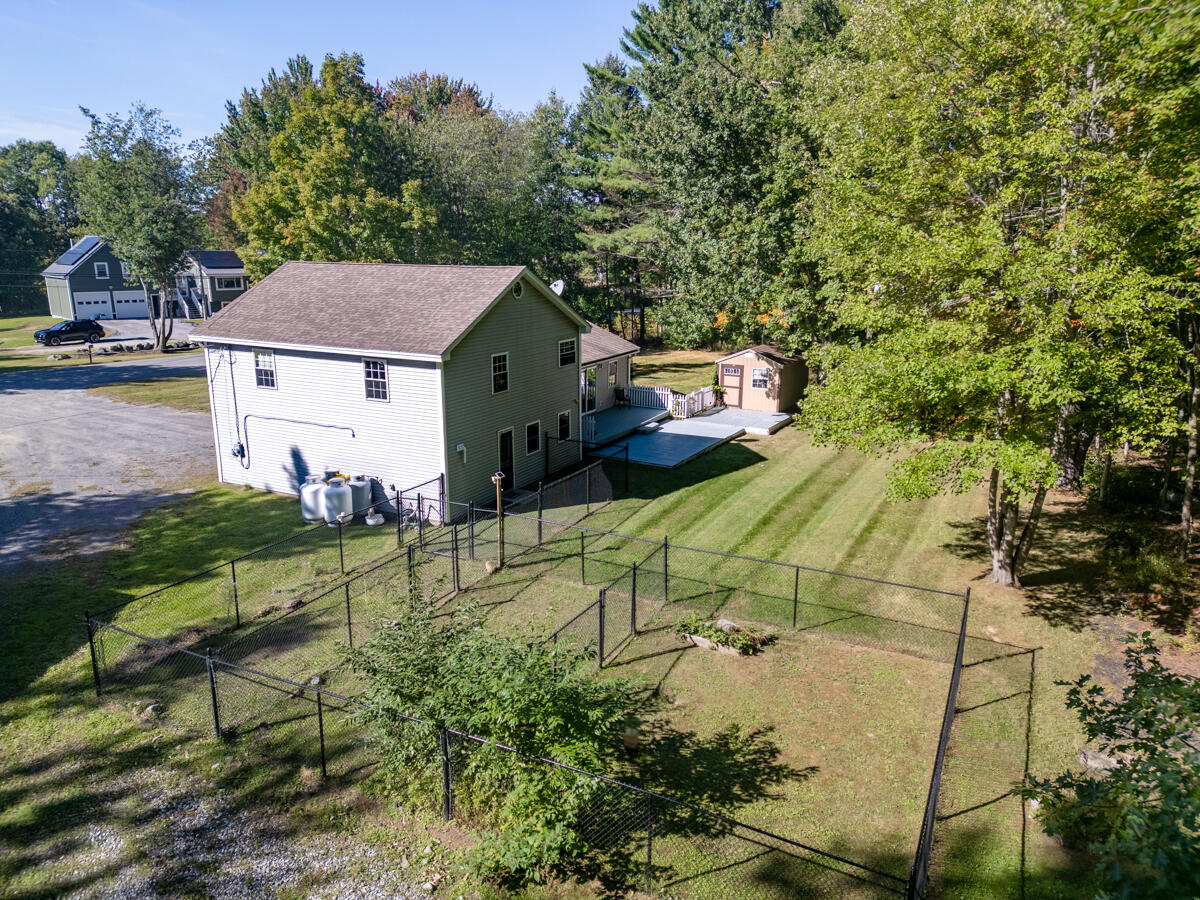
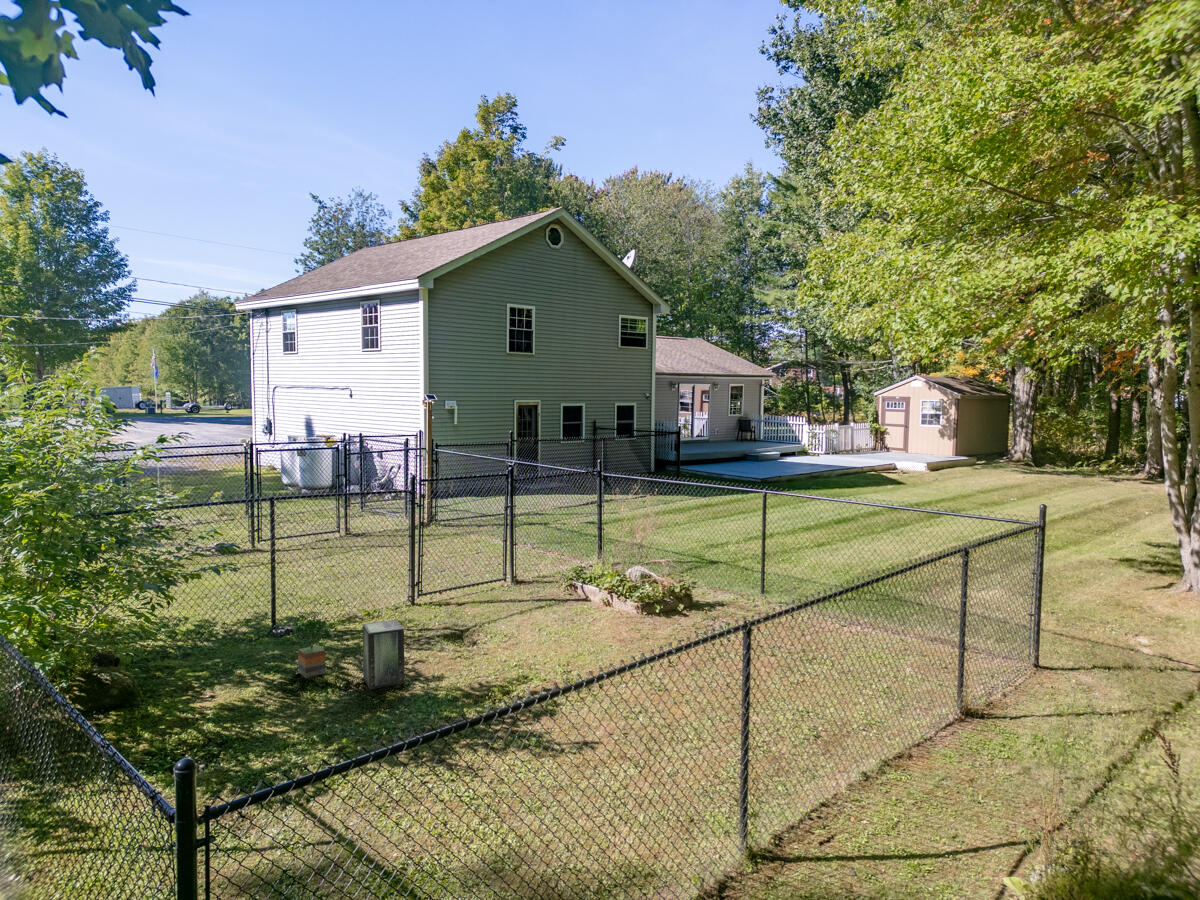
storage box: none [662,708,687,749] -> present [363,620,405,689]

